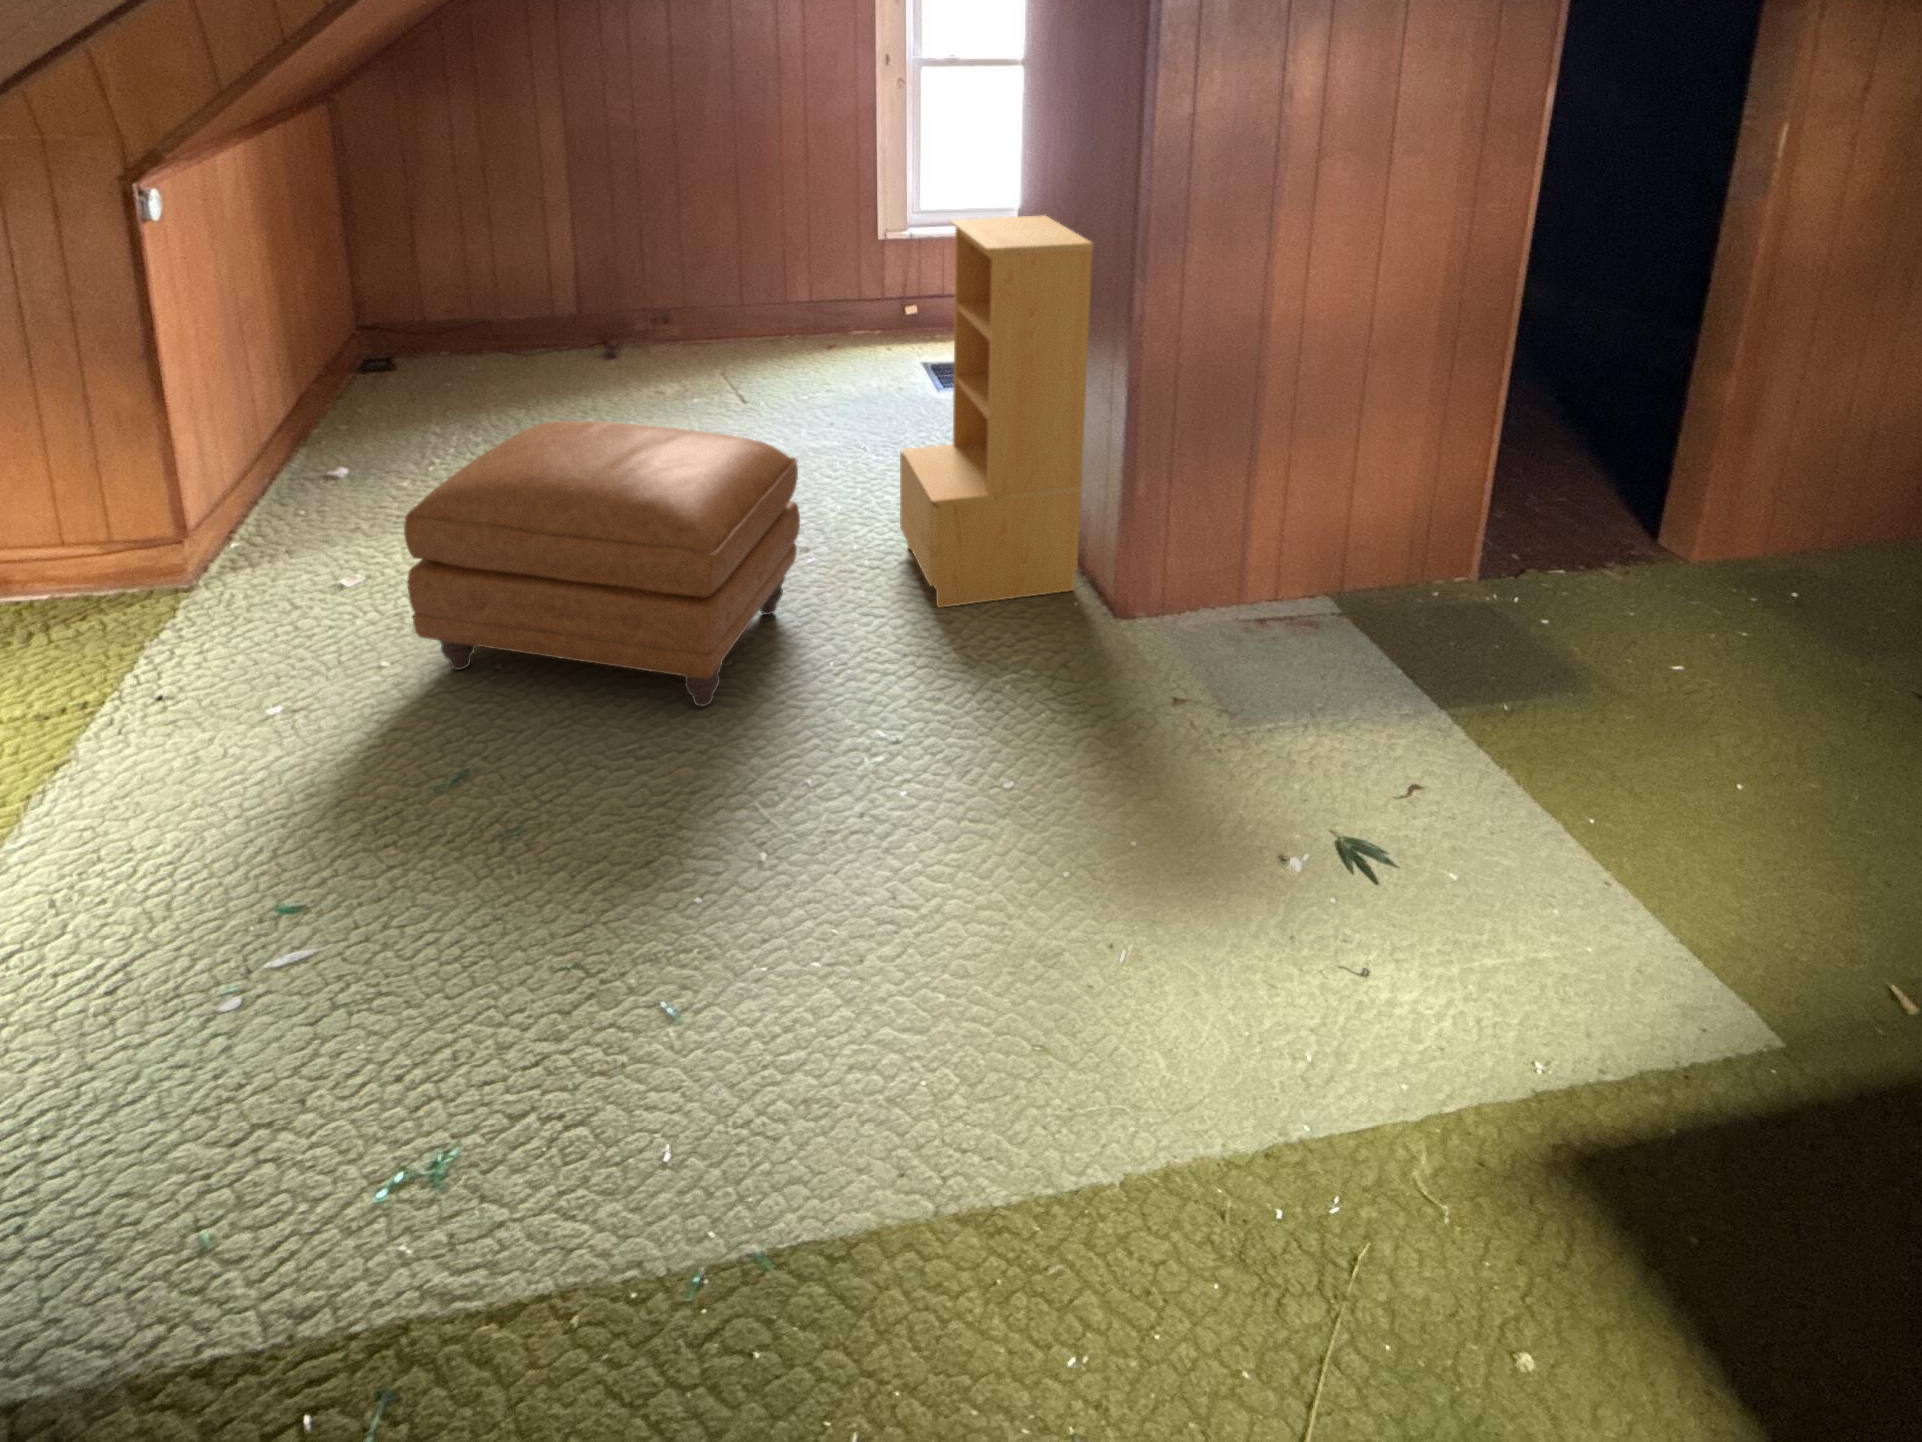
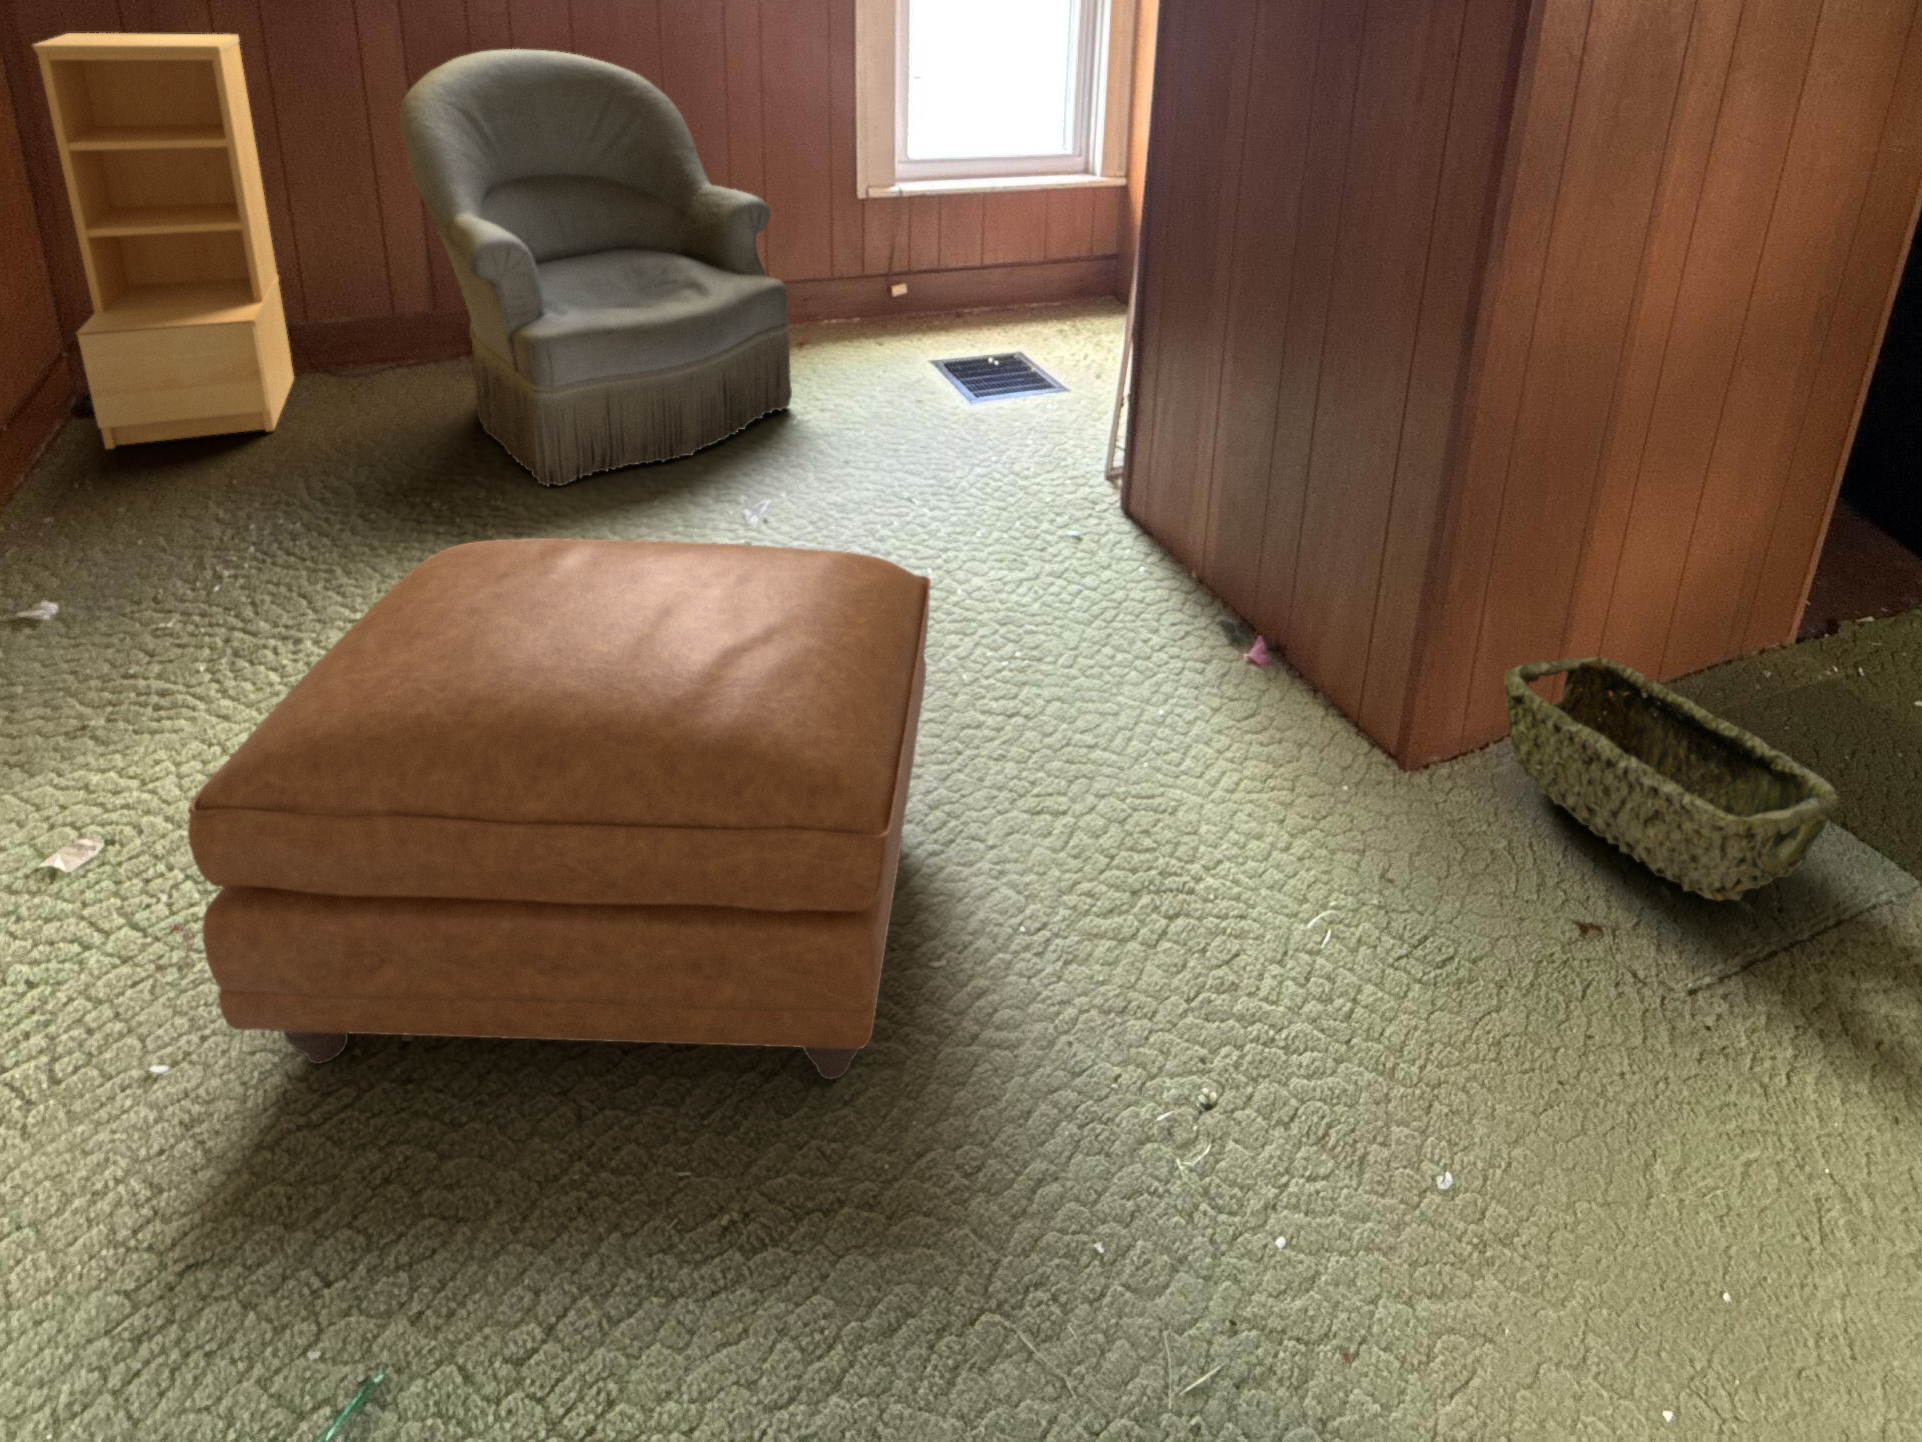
armchair: none [554,134,806,429] -> present [401,49,792,486]
bookshelf: present [900,216,1093,608] -> present [33,33,294,449]
woven basket: none [1181,555,1370,697] -> present [1504,657,1840,901]

